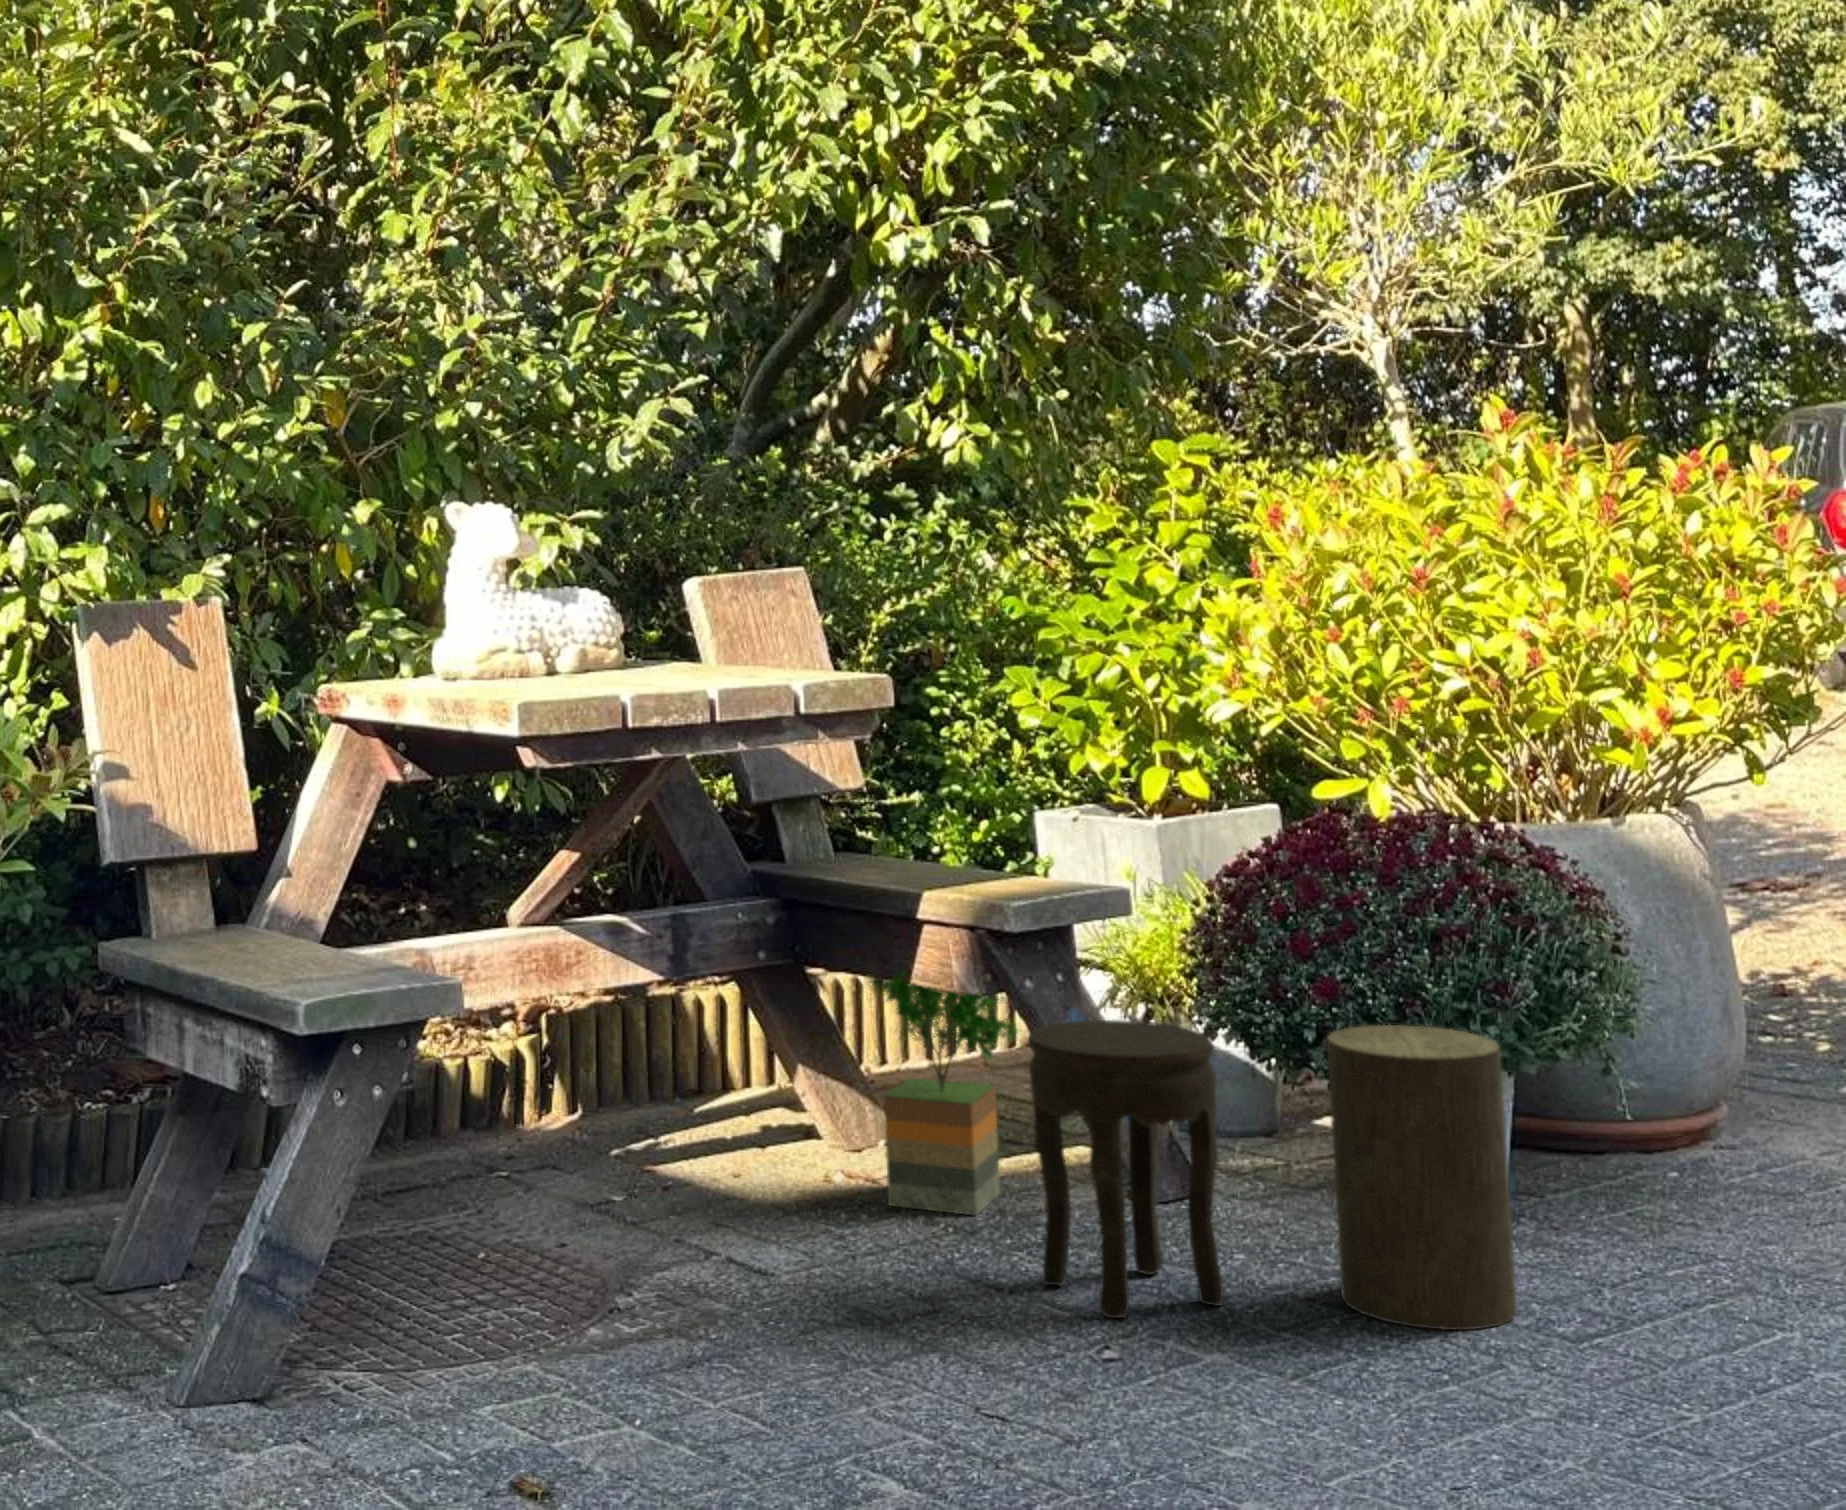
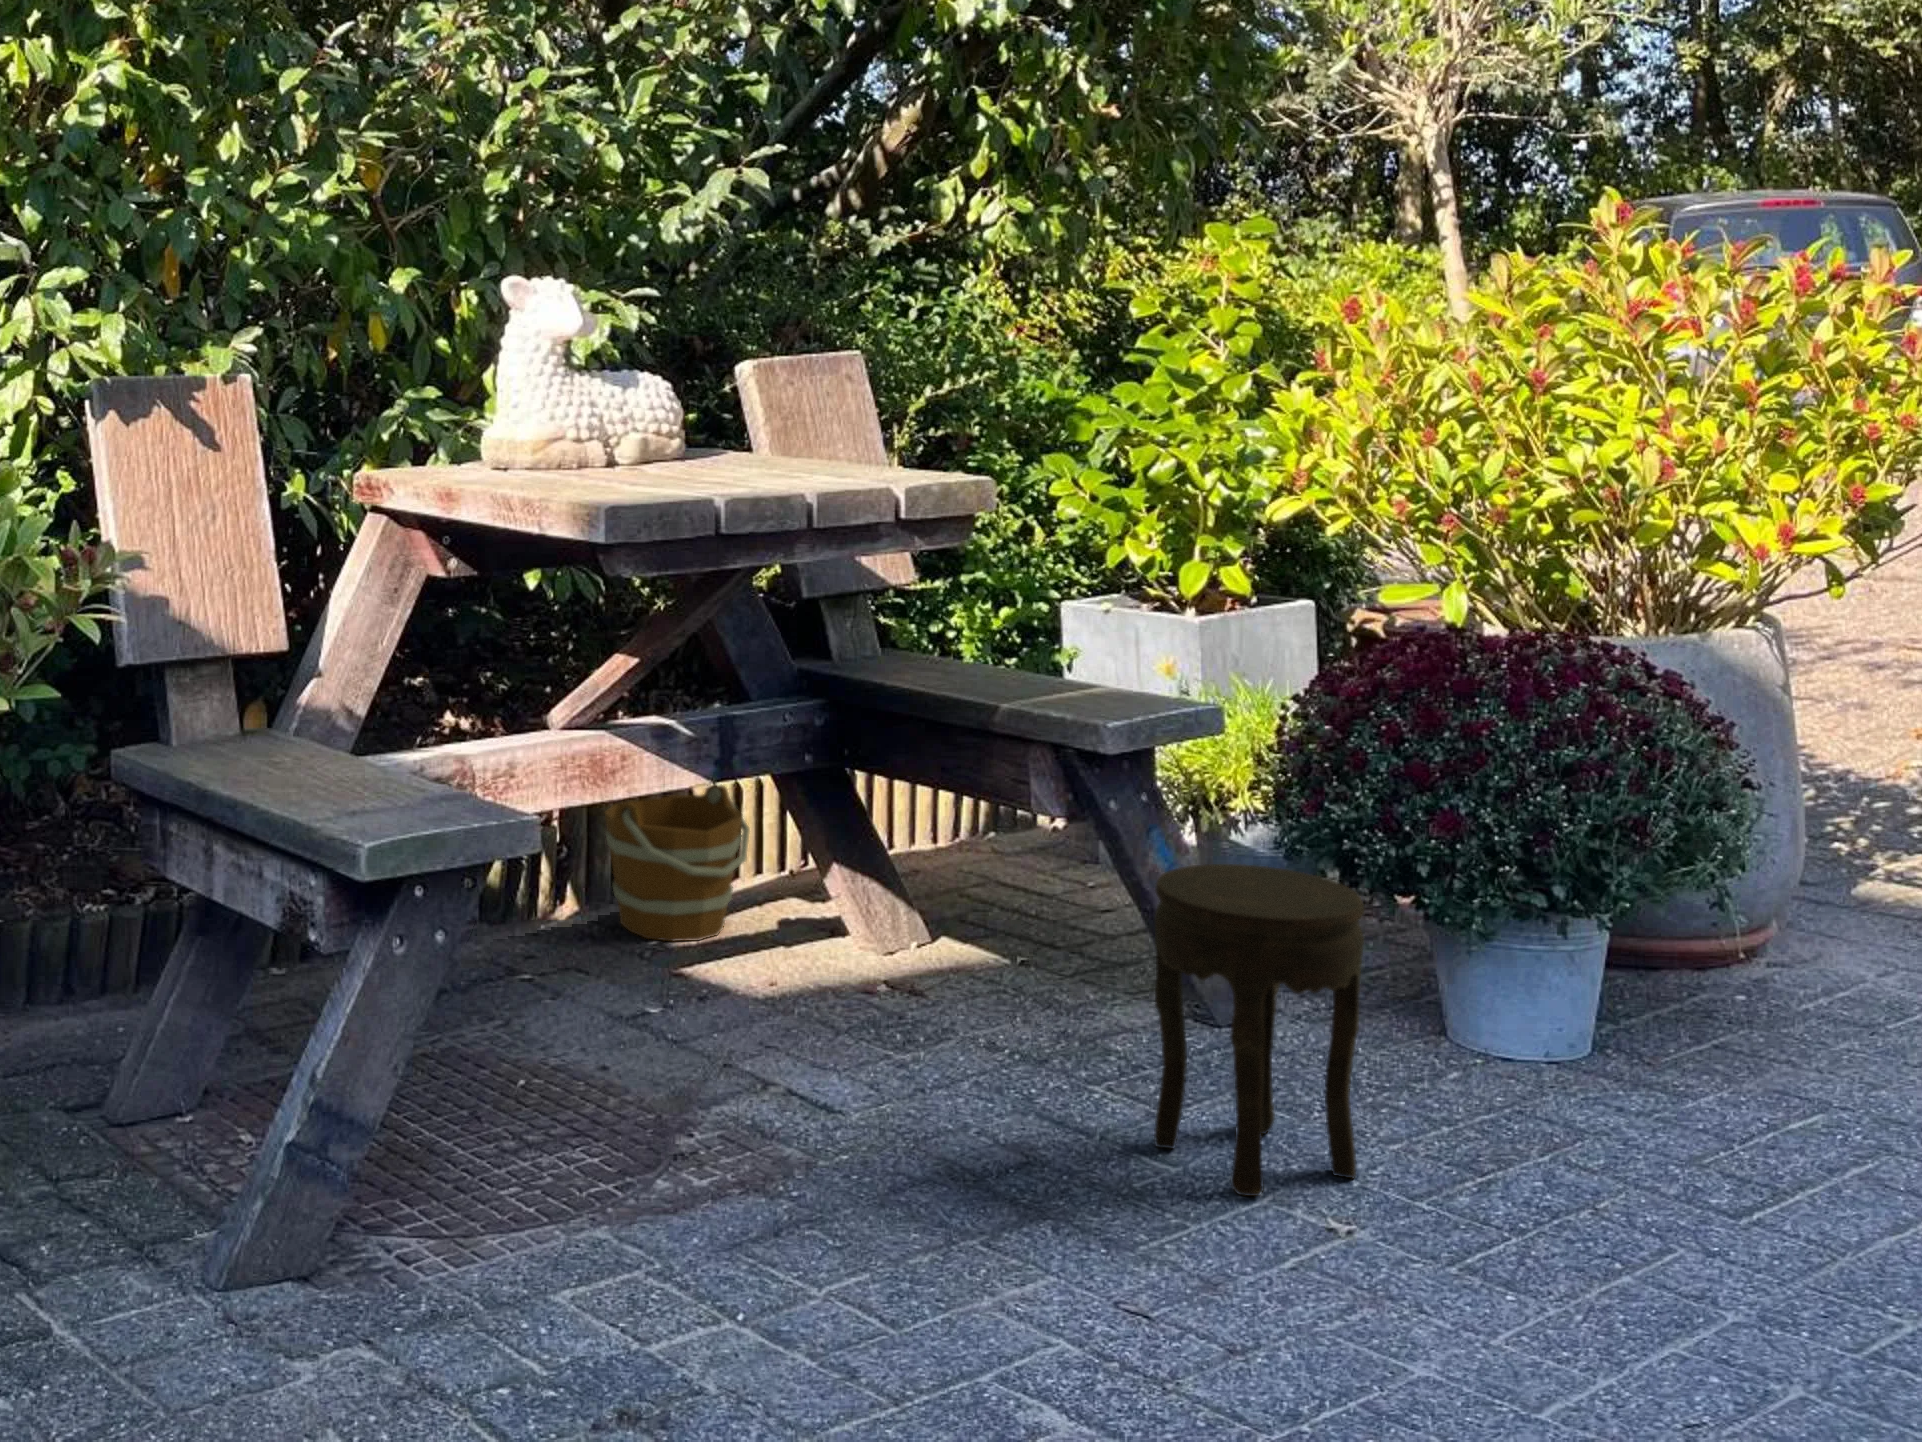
potted tree: present [868,972,1018,1215] -> none [930,765,1109,1049]
bucket: none [581,988,722,1140] -> present [605,785,750,941]
stool: present [1327,1025,1517,1330] -> none [1479,878,1680,1215]

